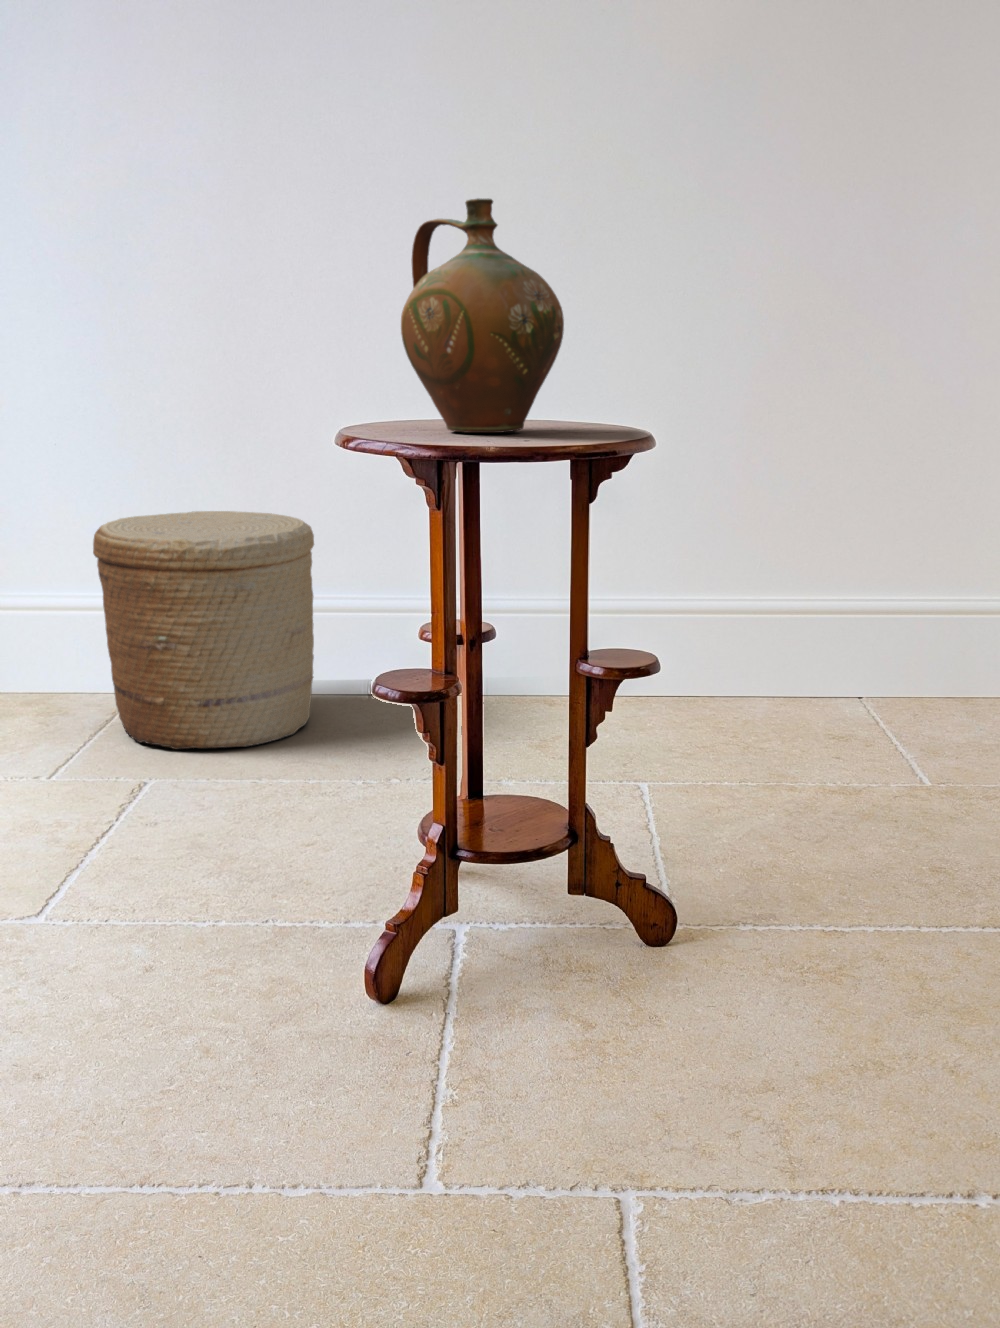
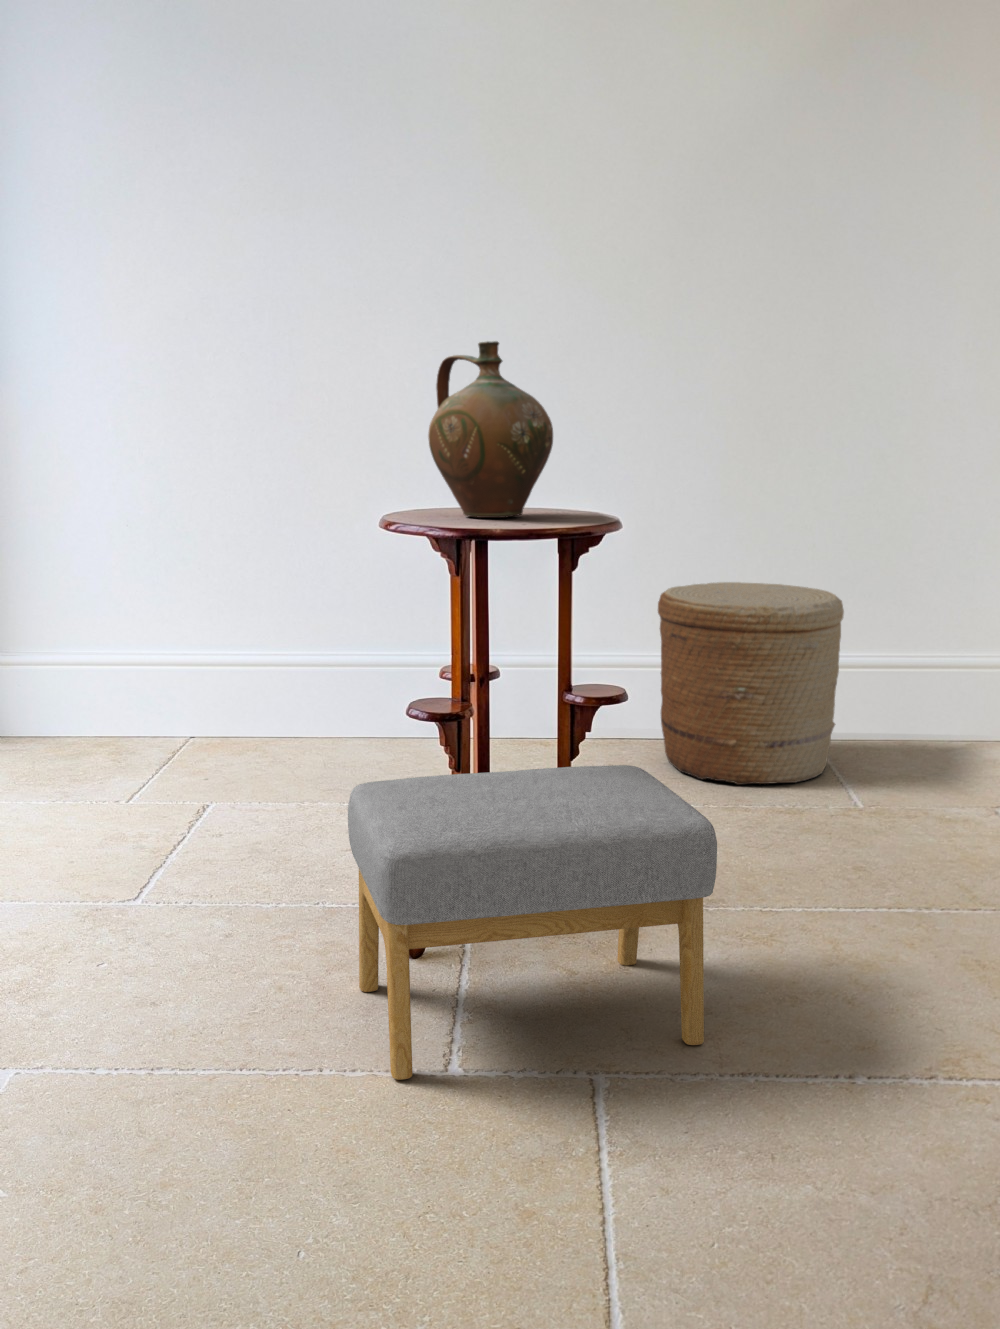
woven basket: present [93,511,314,749] -> present [658,582,844,785]
footstool: none [292,759,790,1203] -> present [348,765,717,1080]

